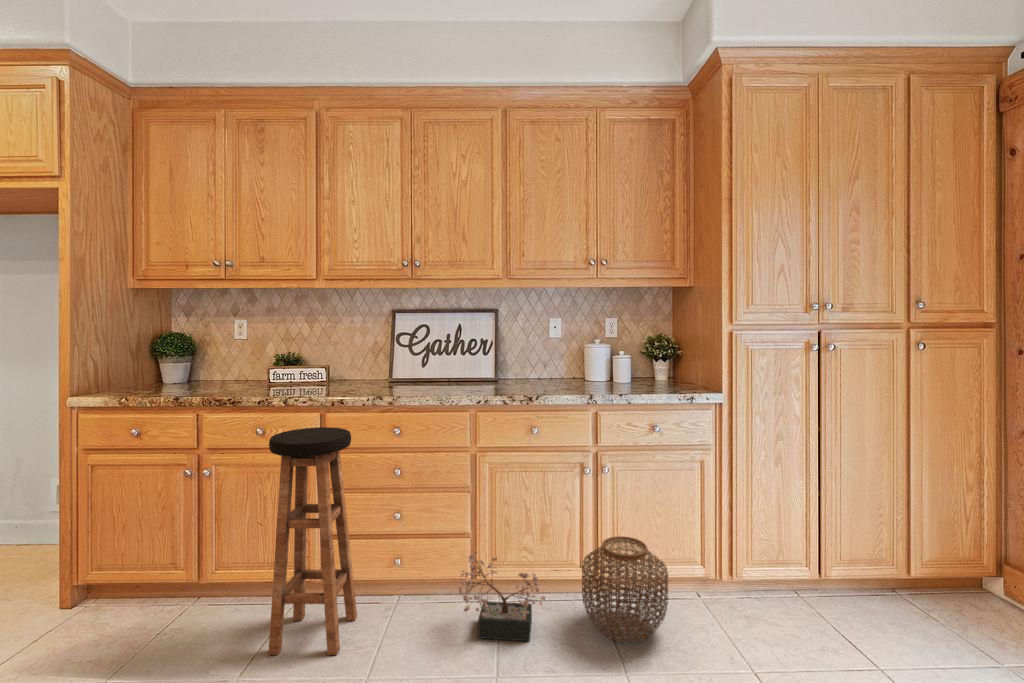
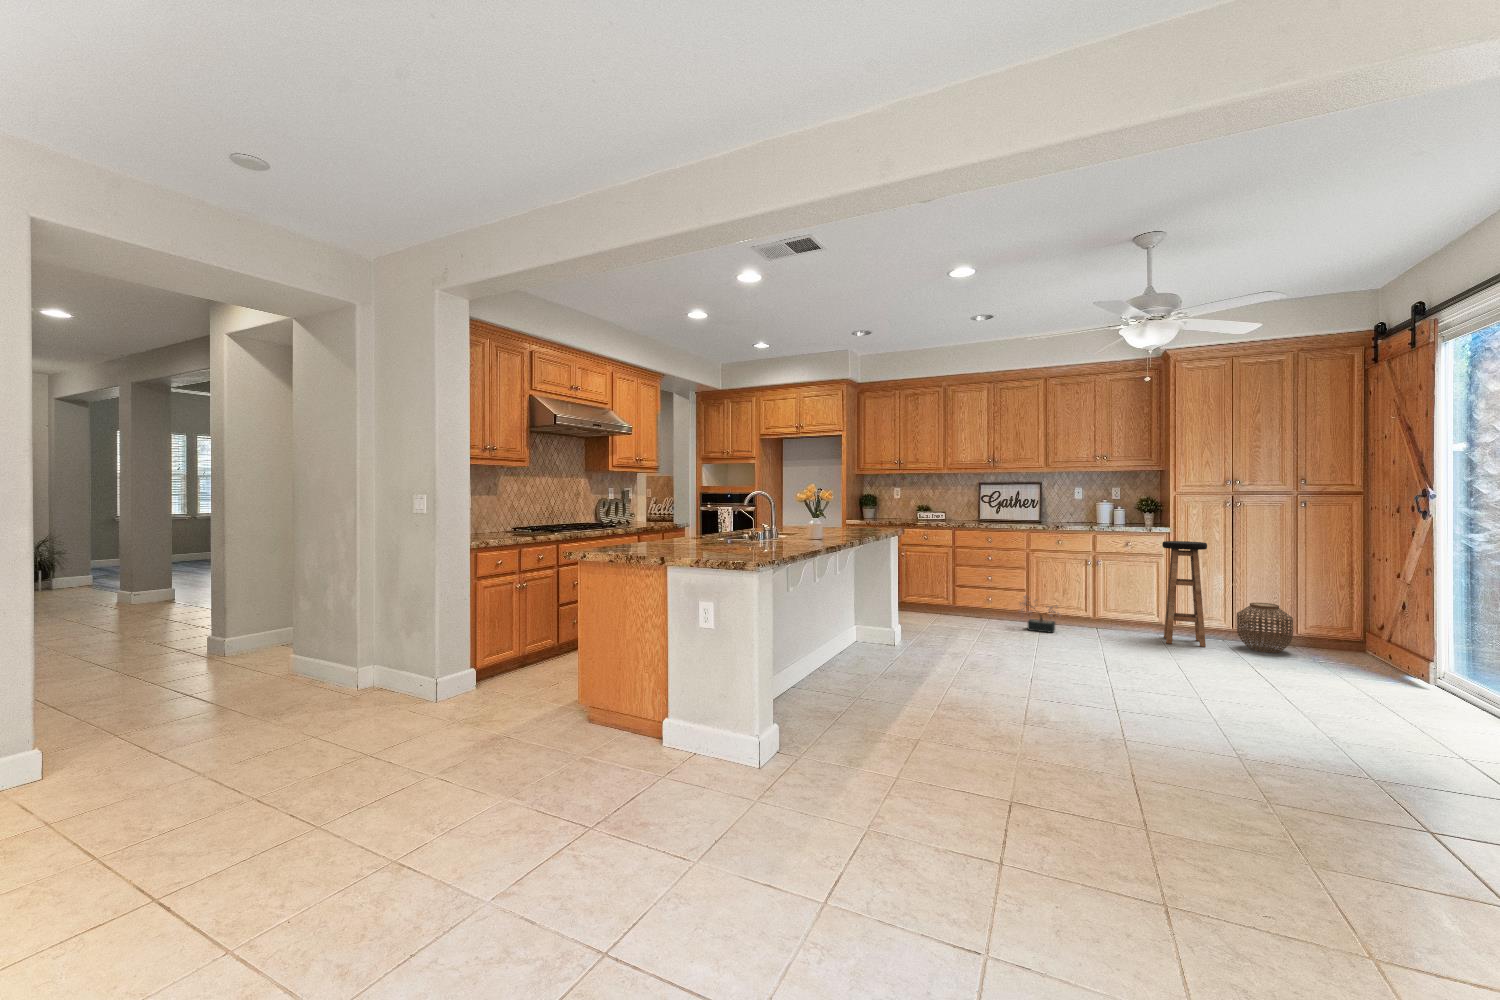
bar stool: present [269,427,357,655] -> present [1162,541,1207,647]
woven basket: present [582,536,668,643] -> present [1237,603,1293,653]

